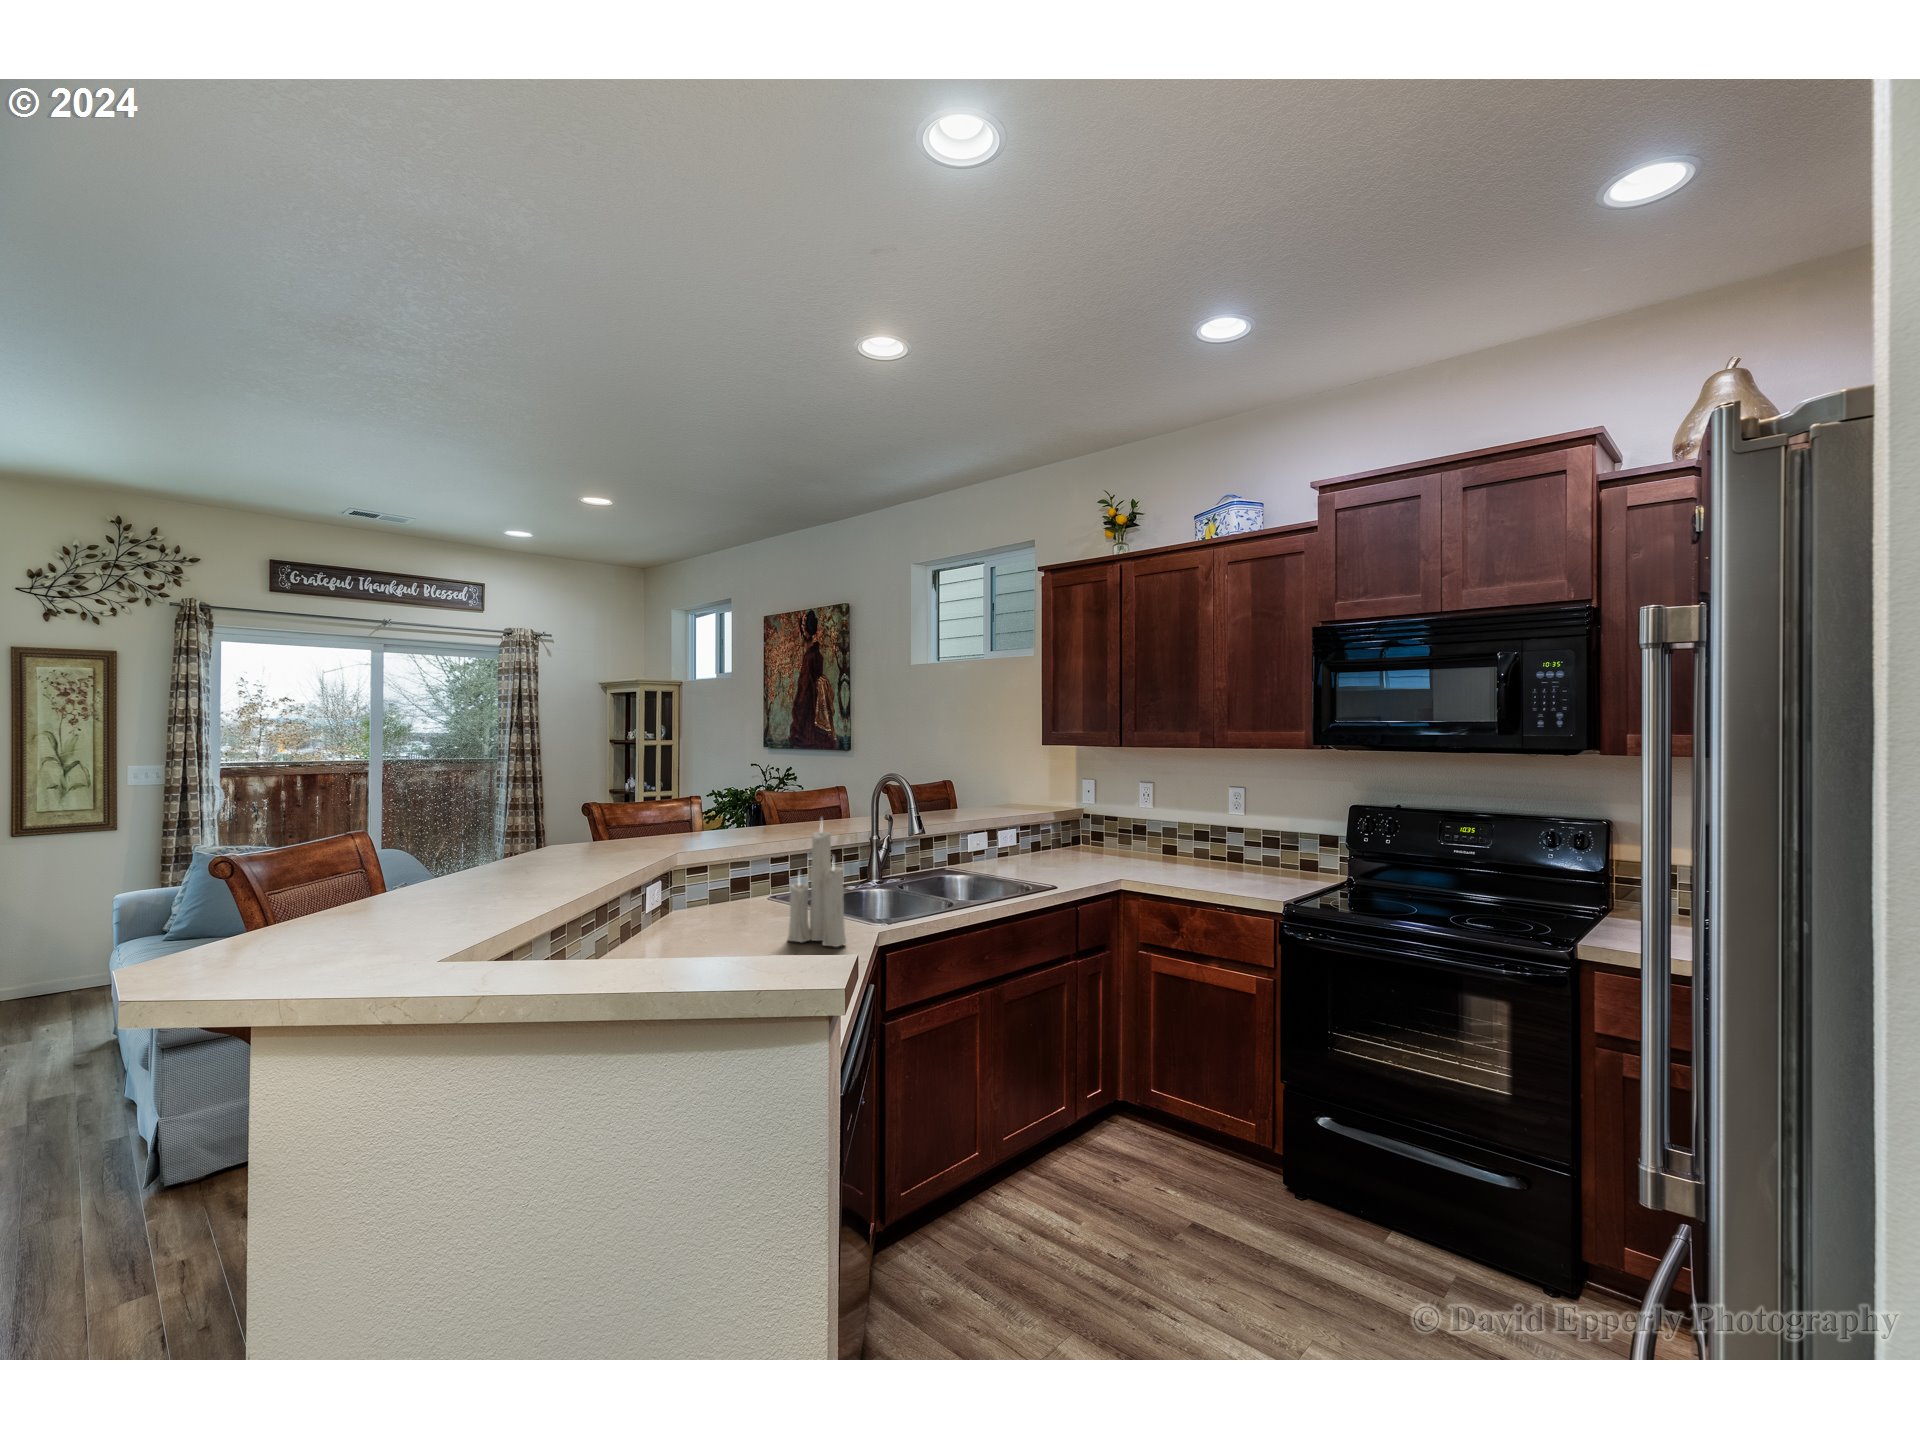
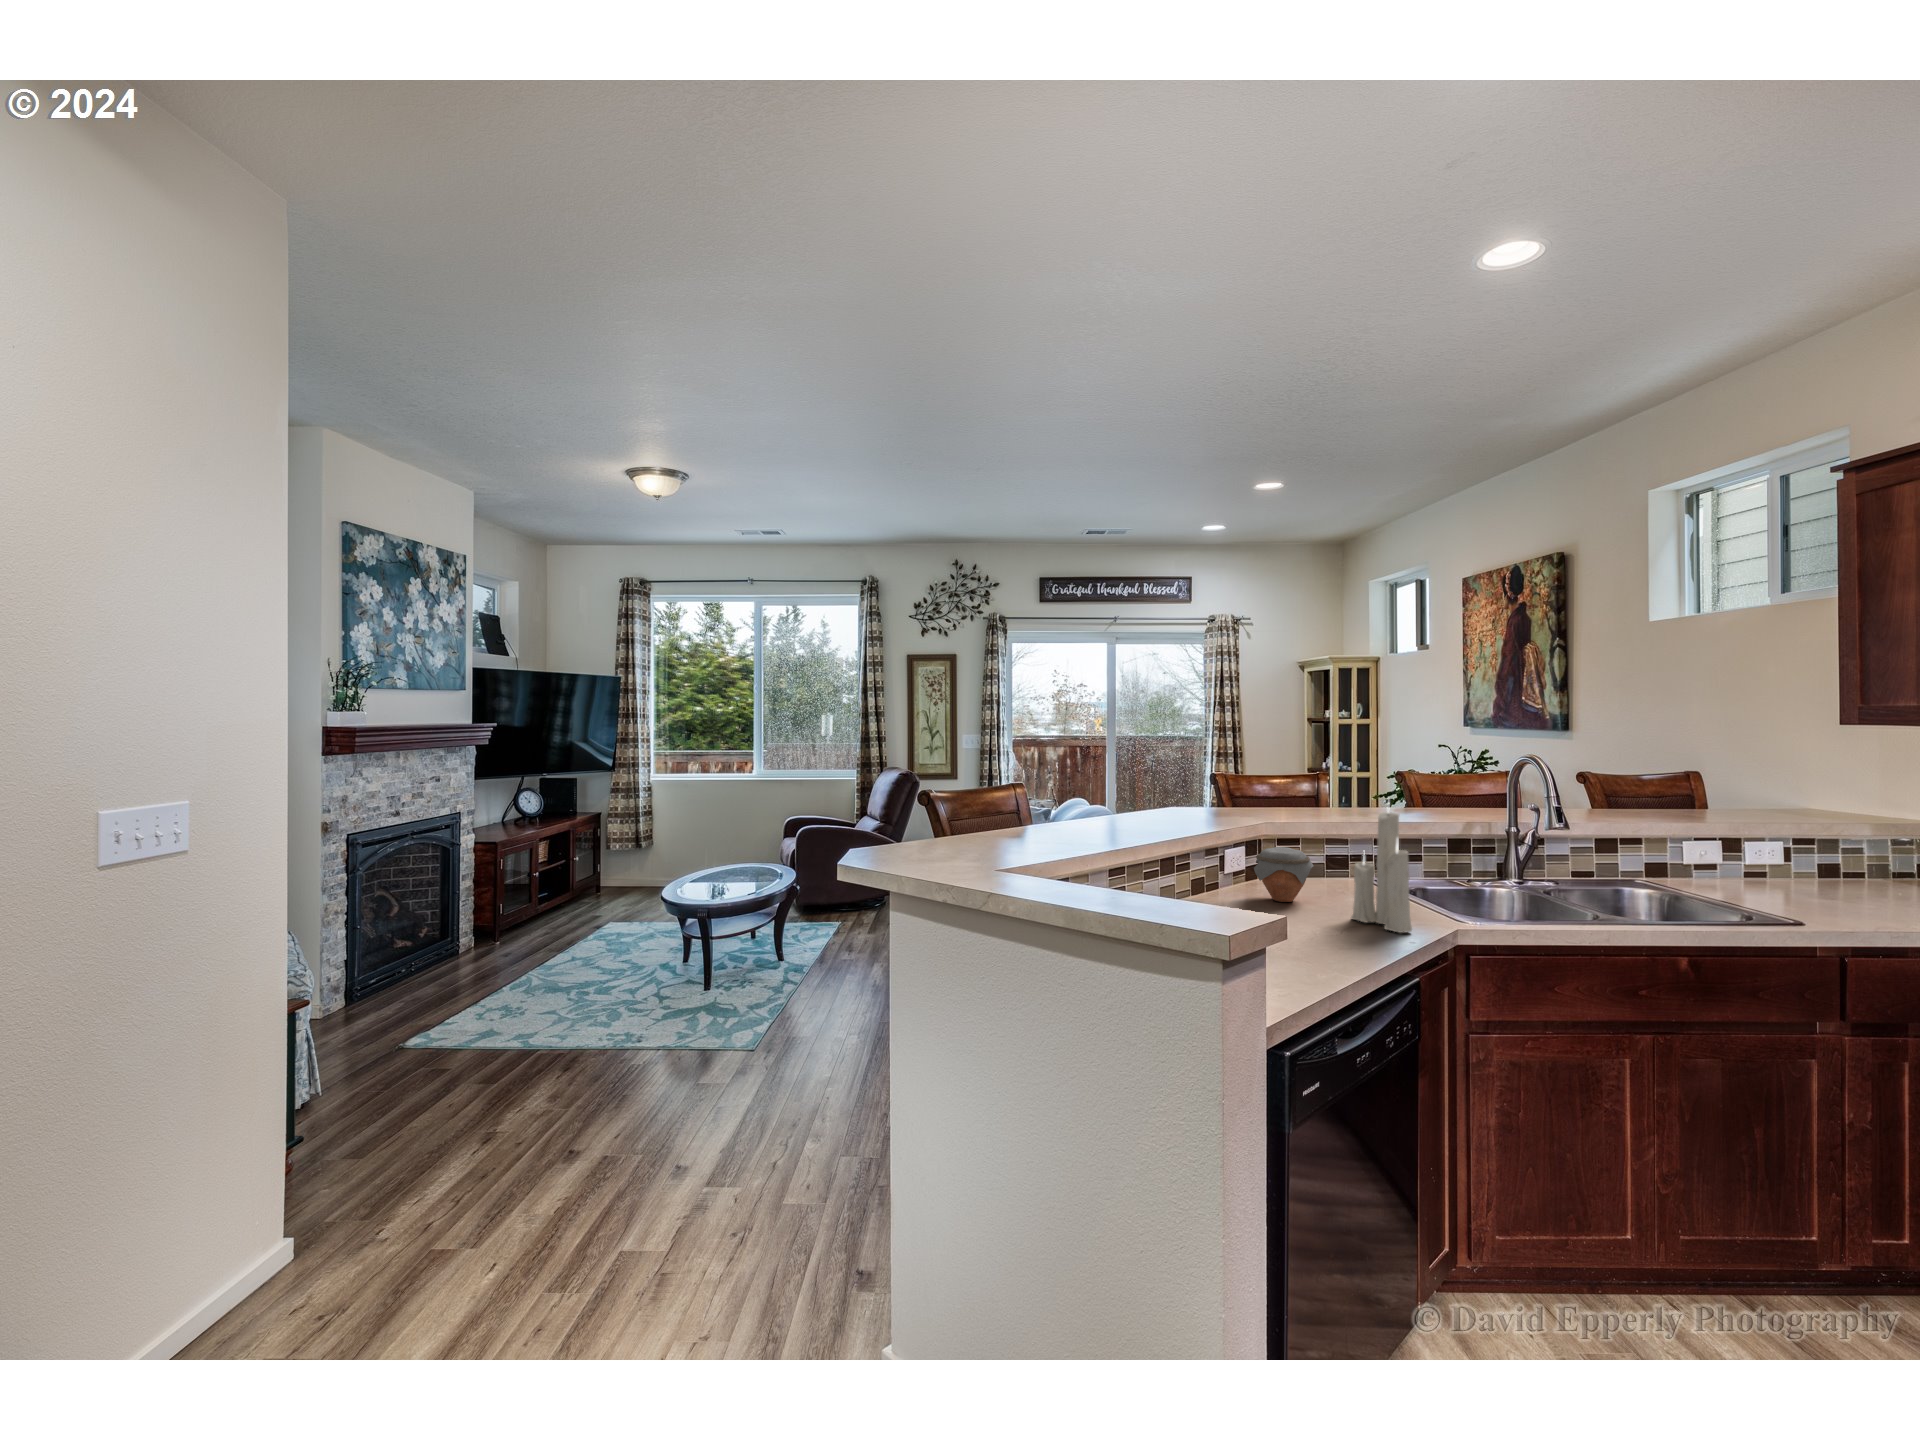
jar: none [681,877,741,935] -> present [1254,847,1314,902]

